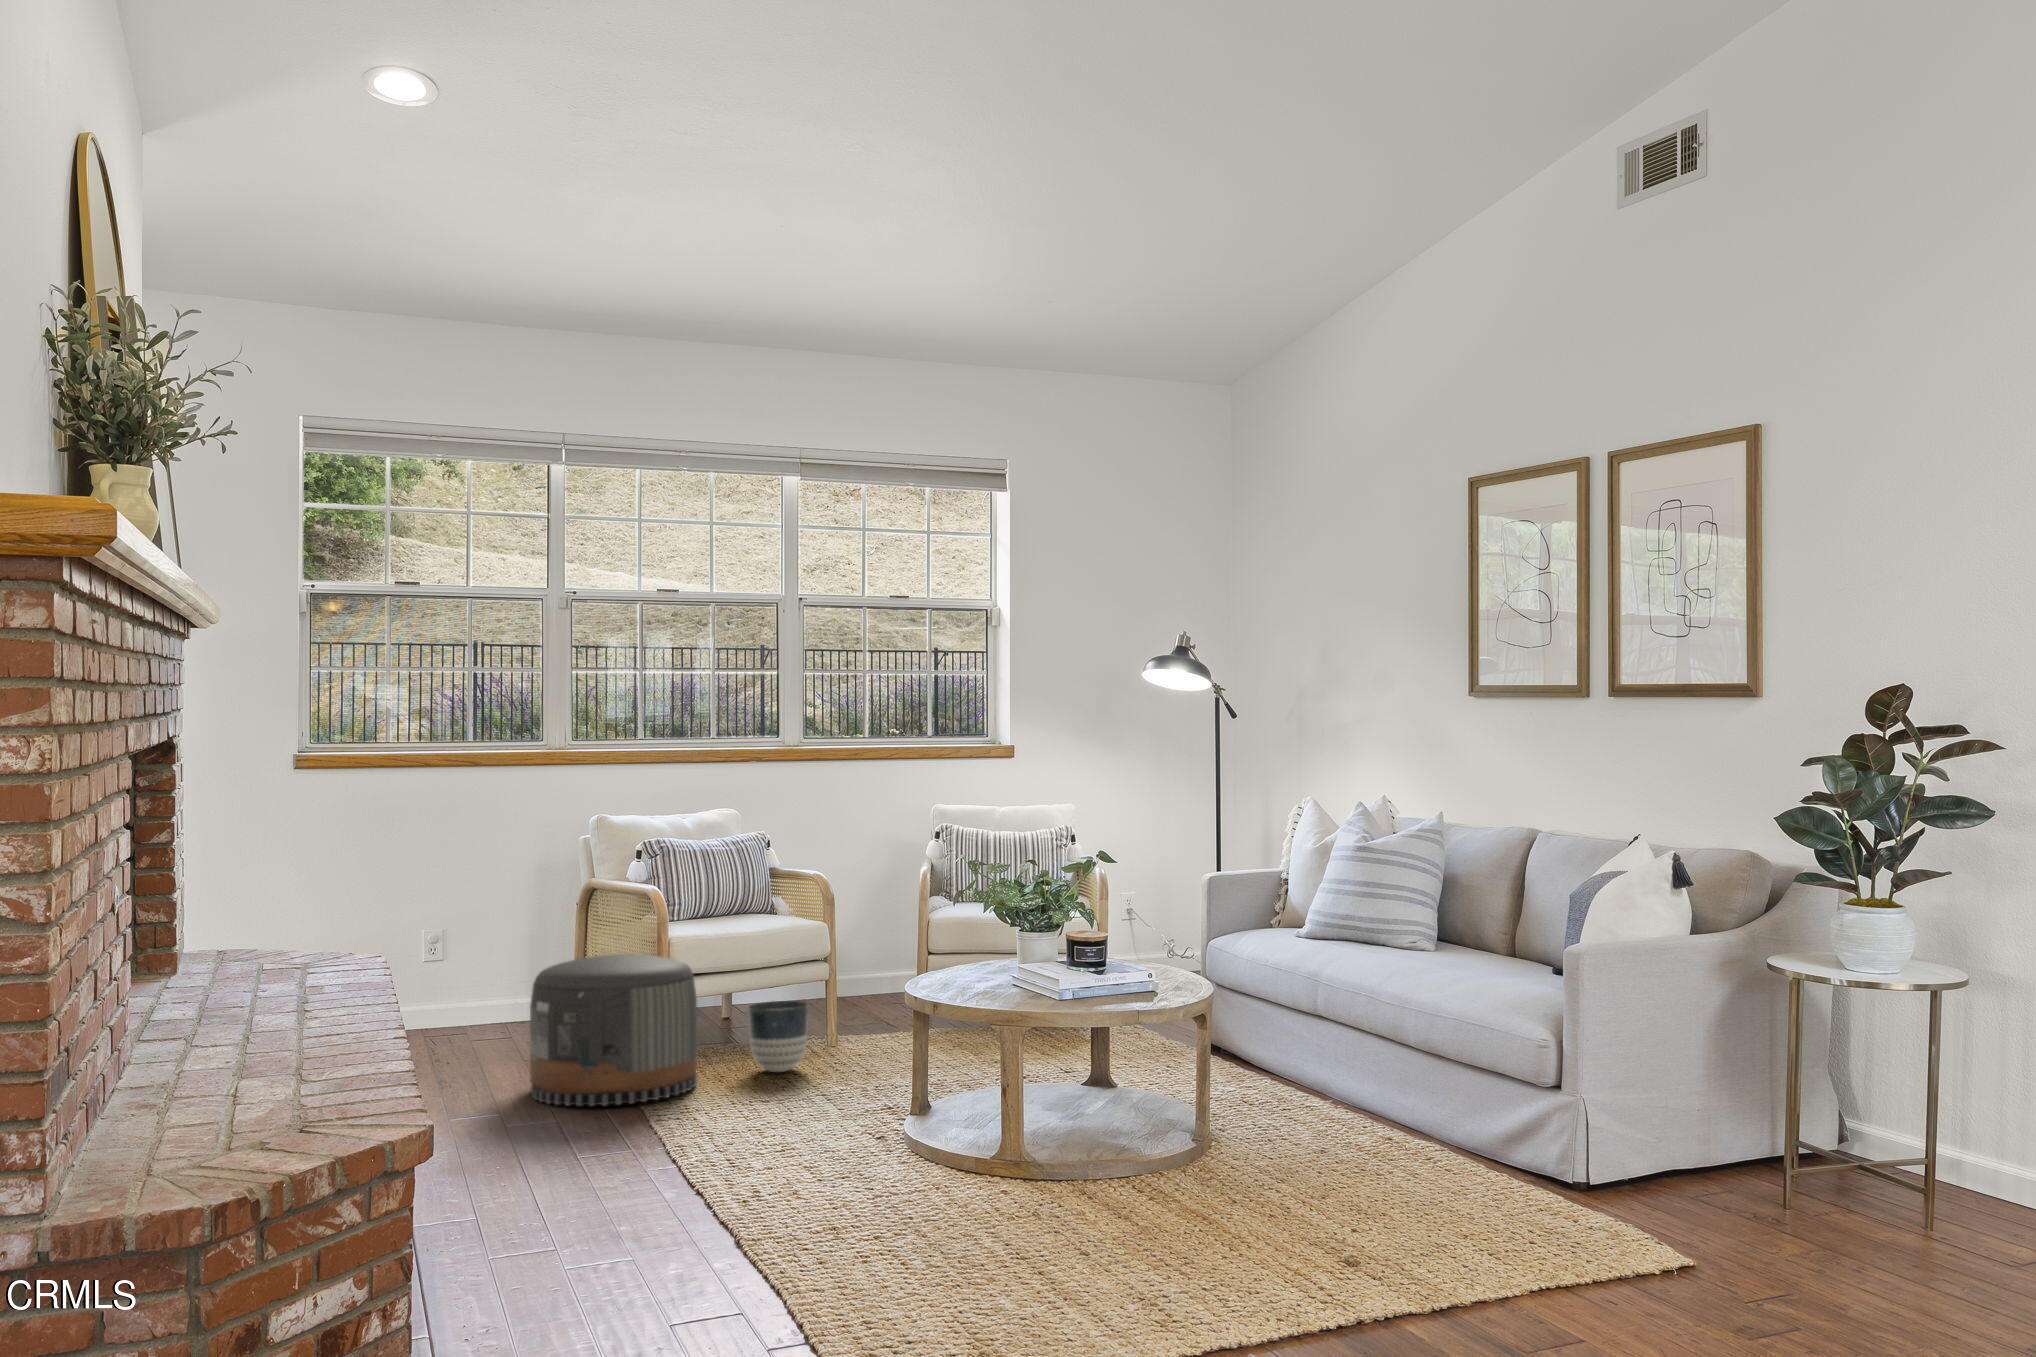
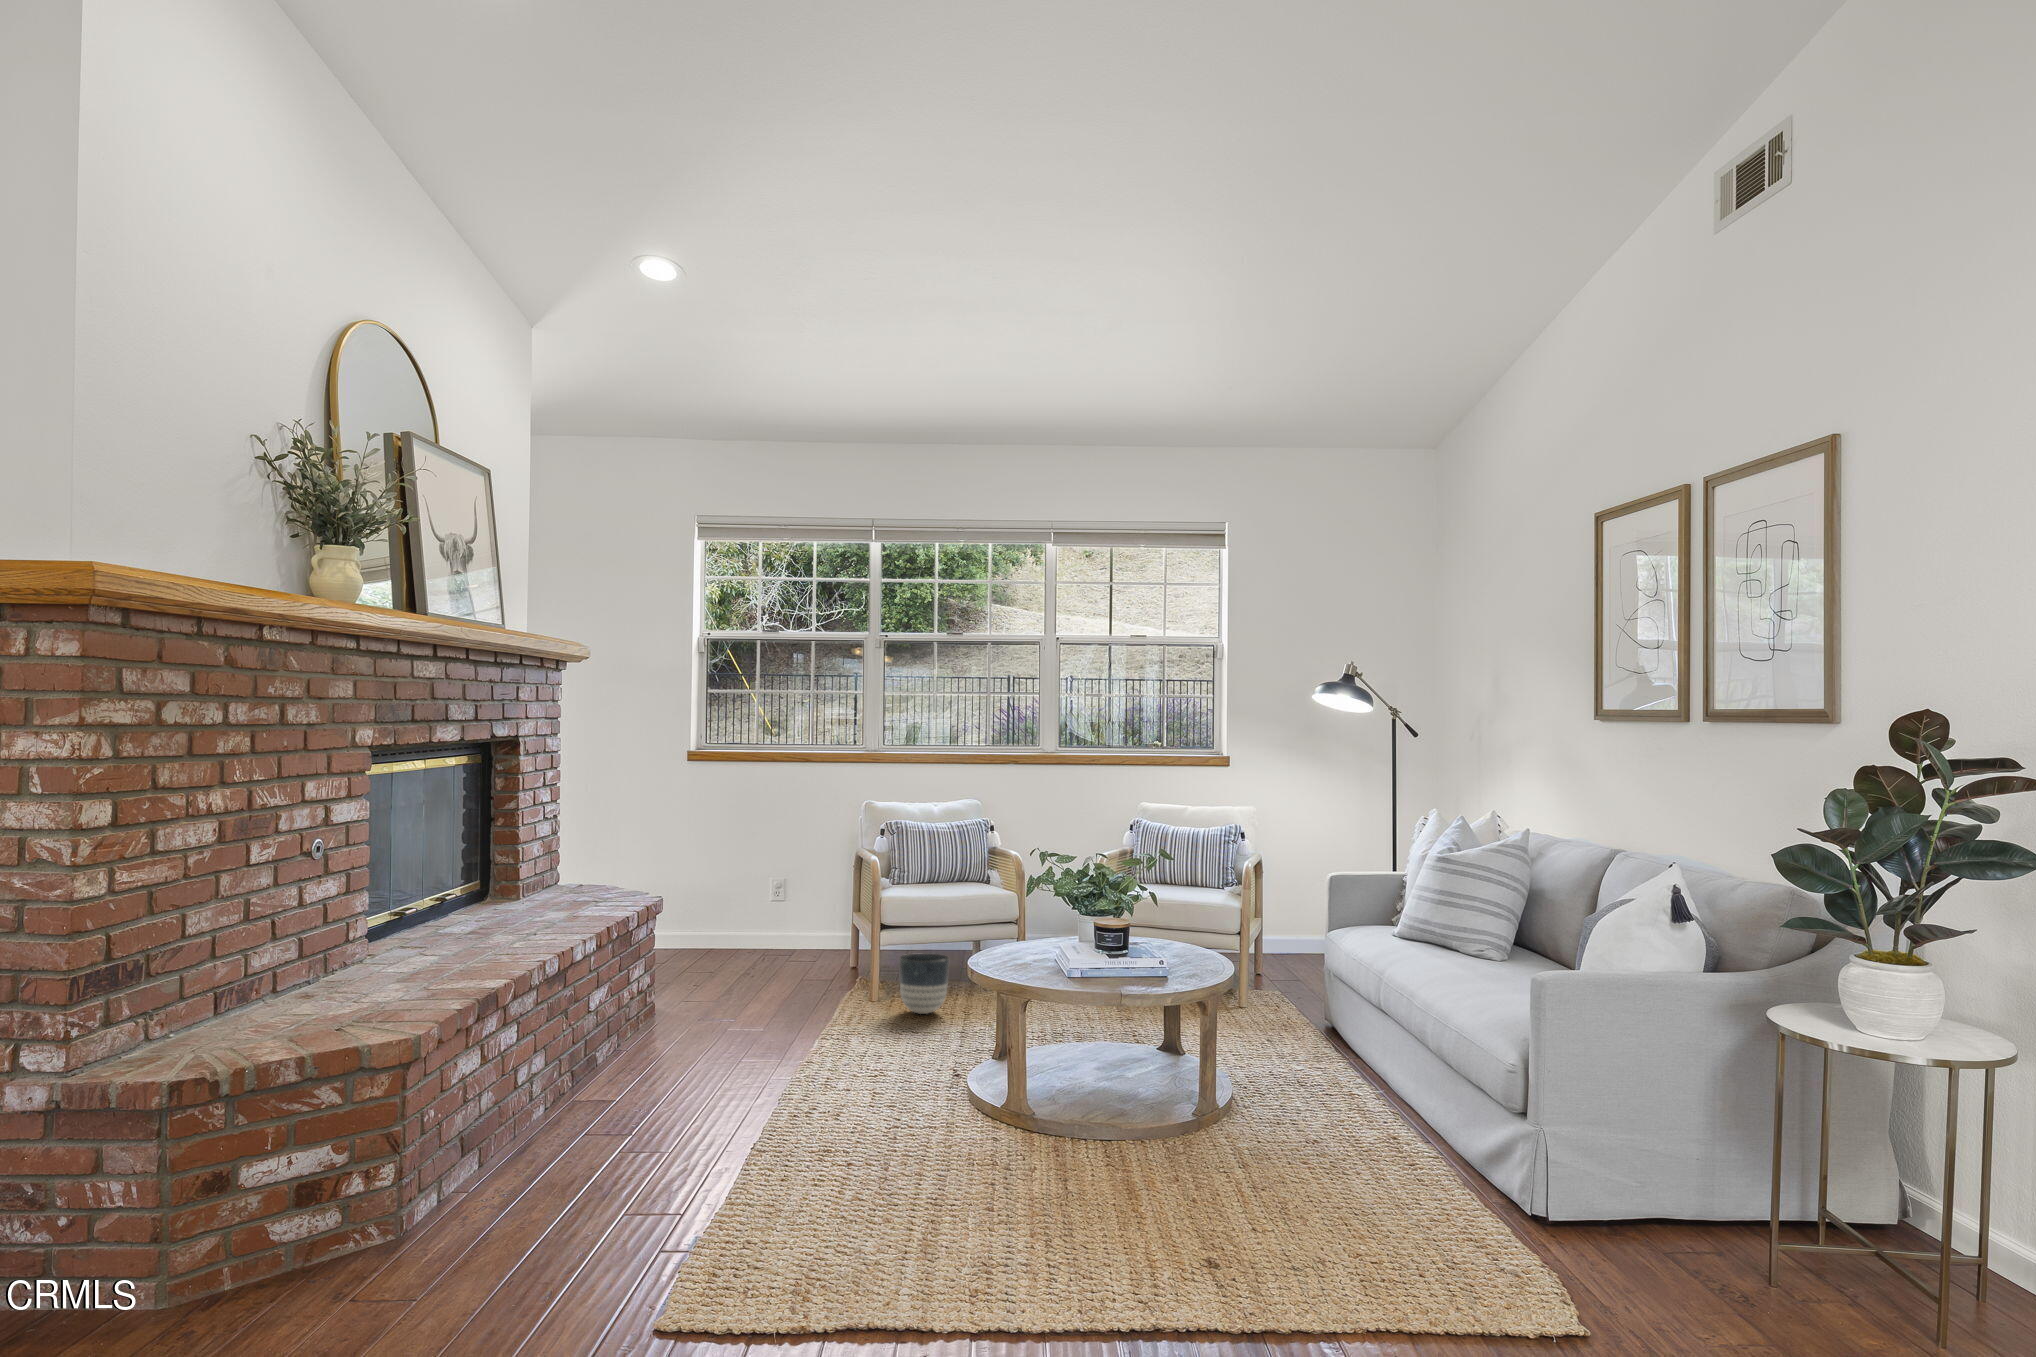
pouf: present [530,954,697,1106] -> none [717,905,852,1028]

